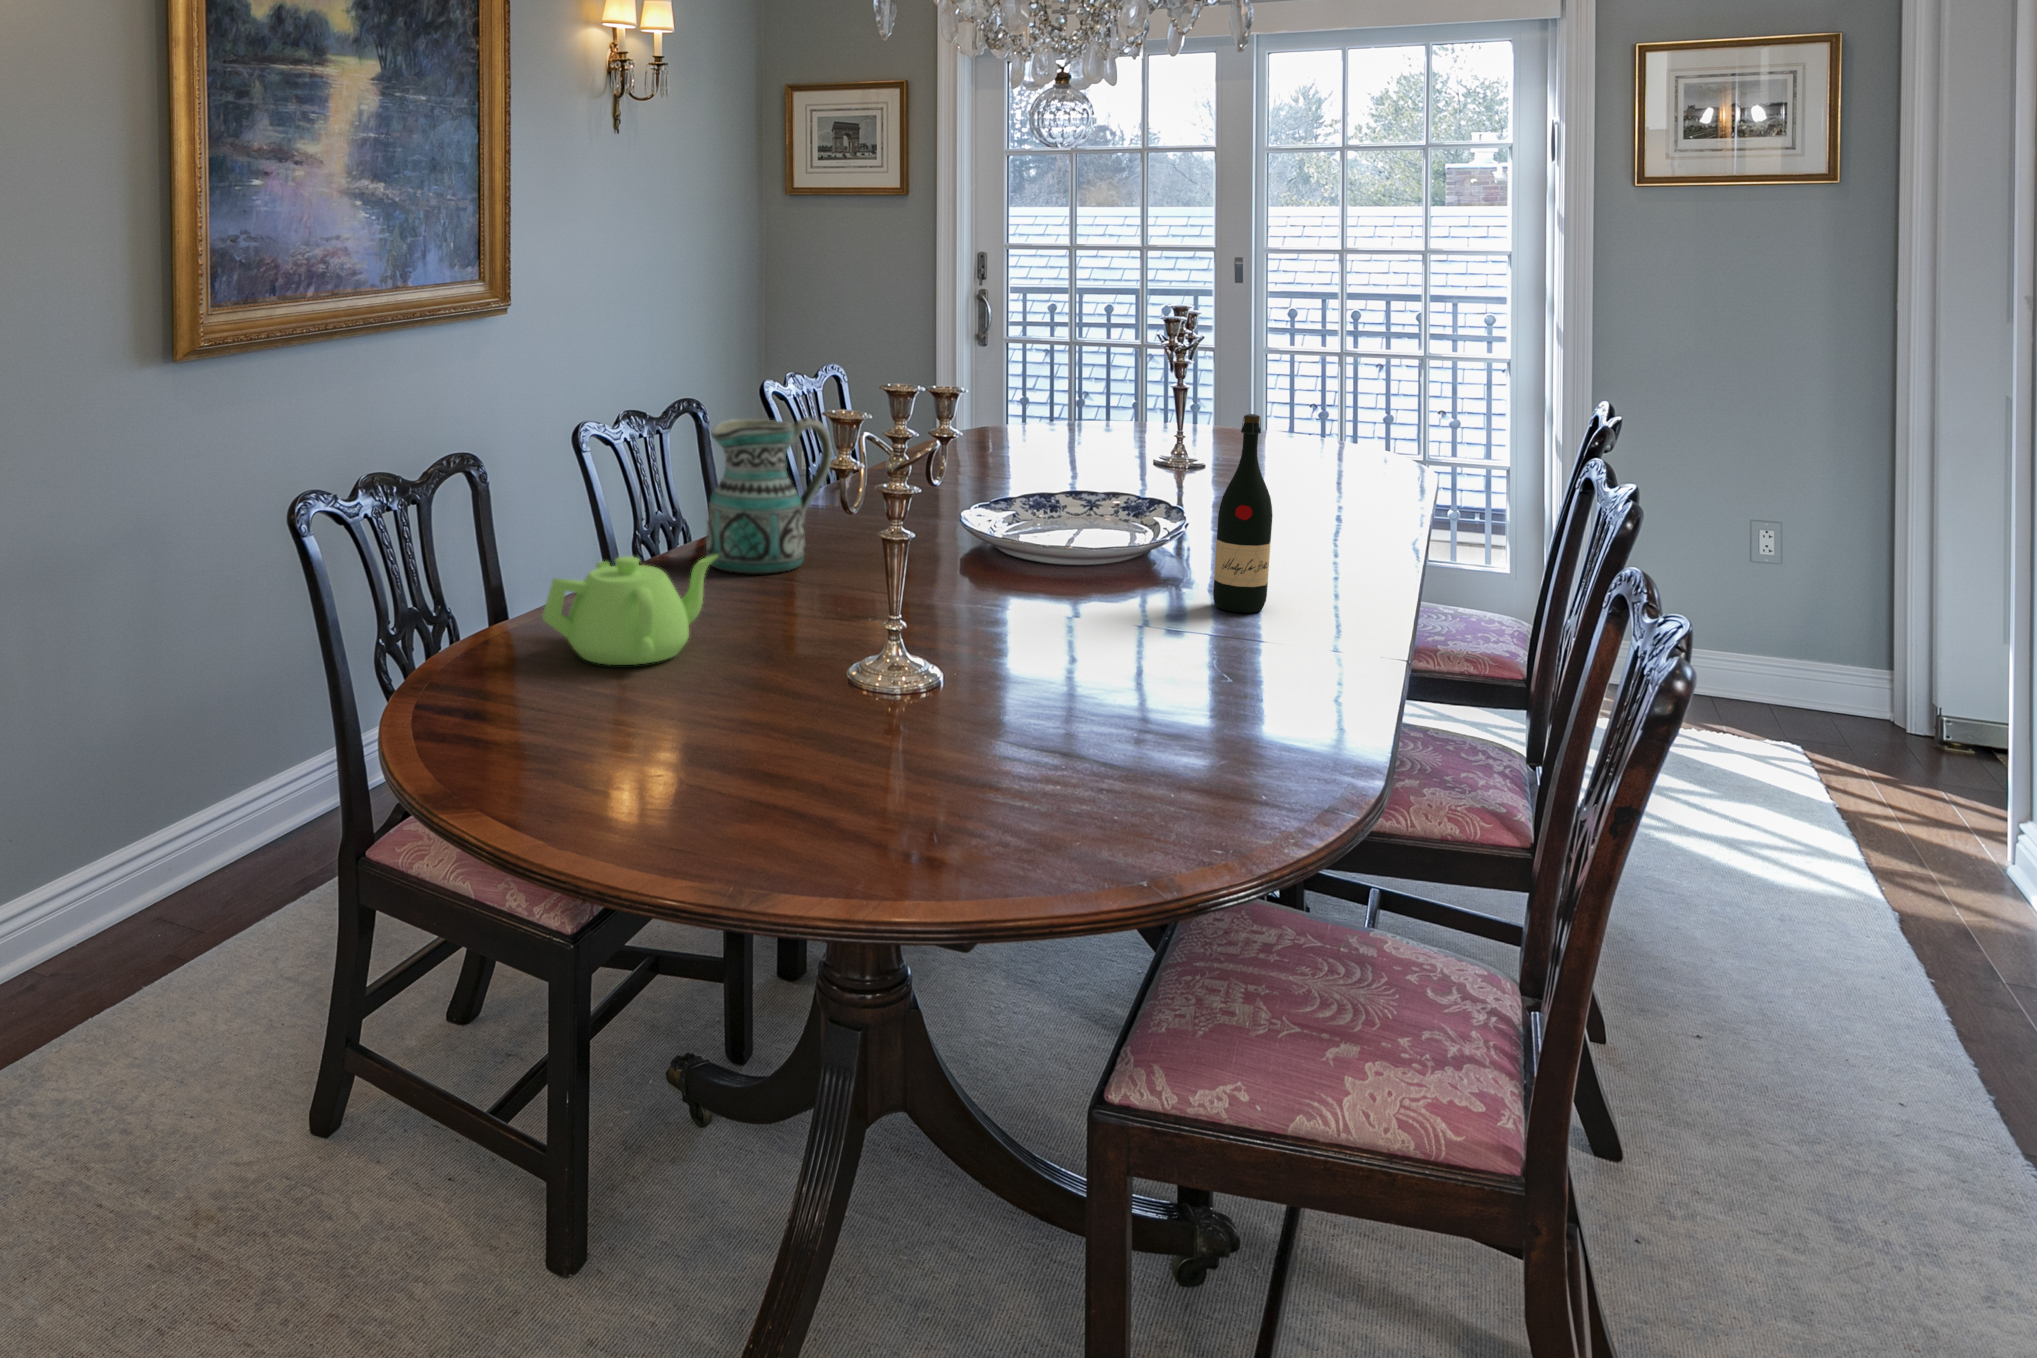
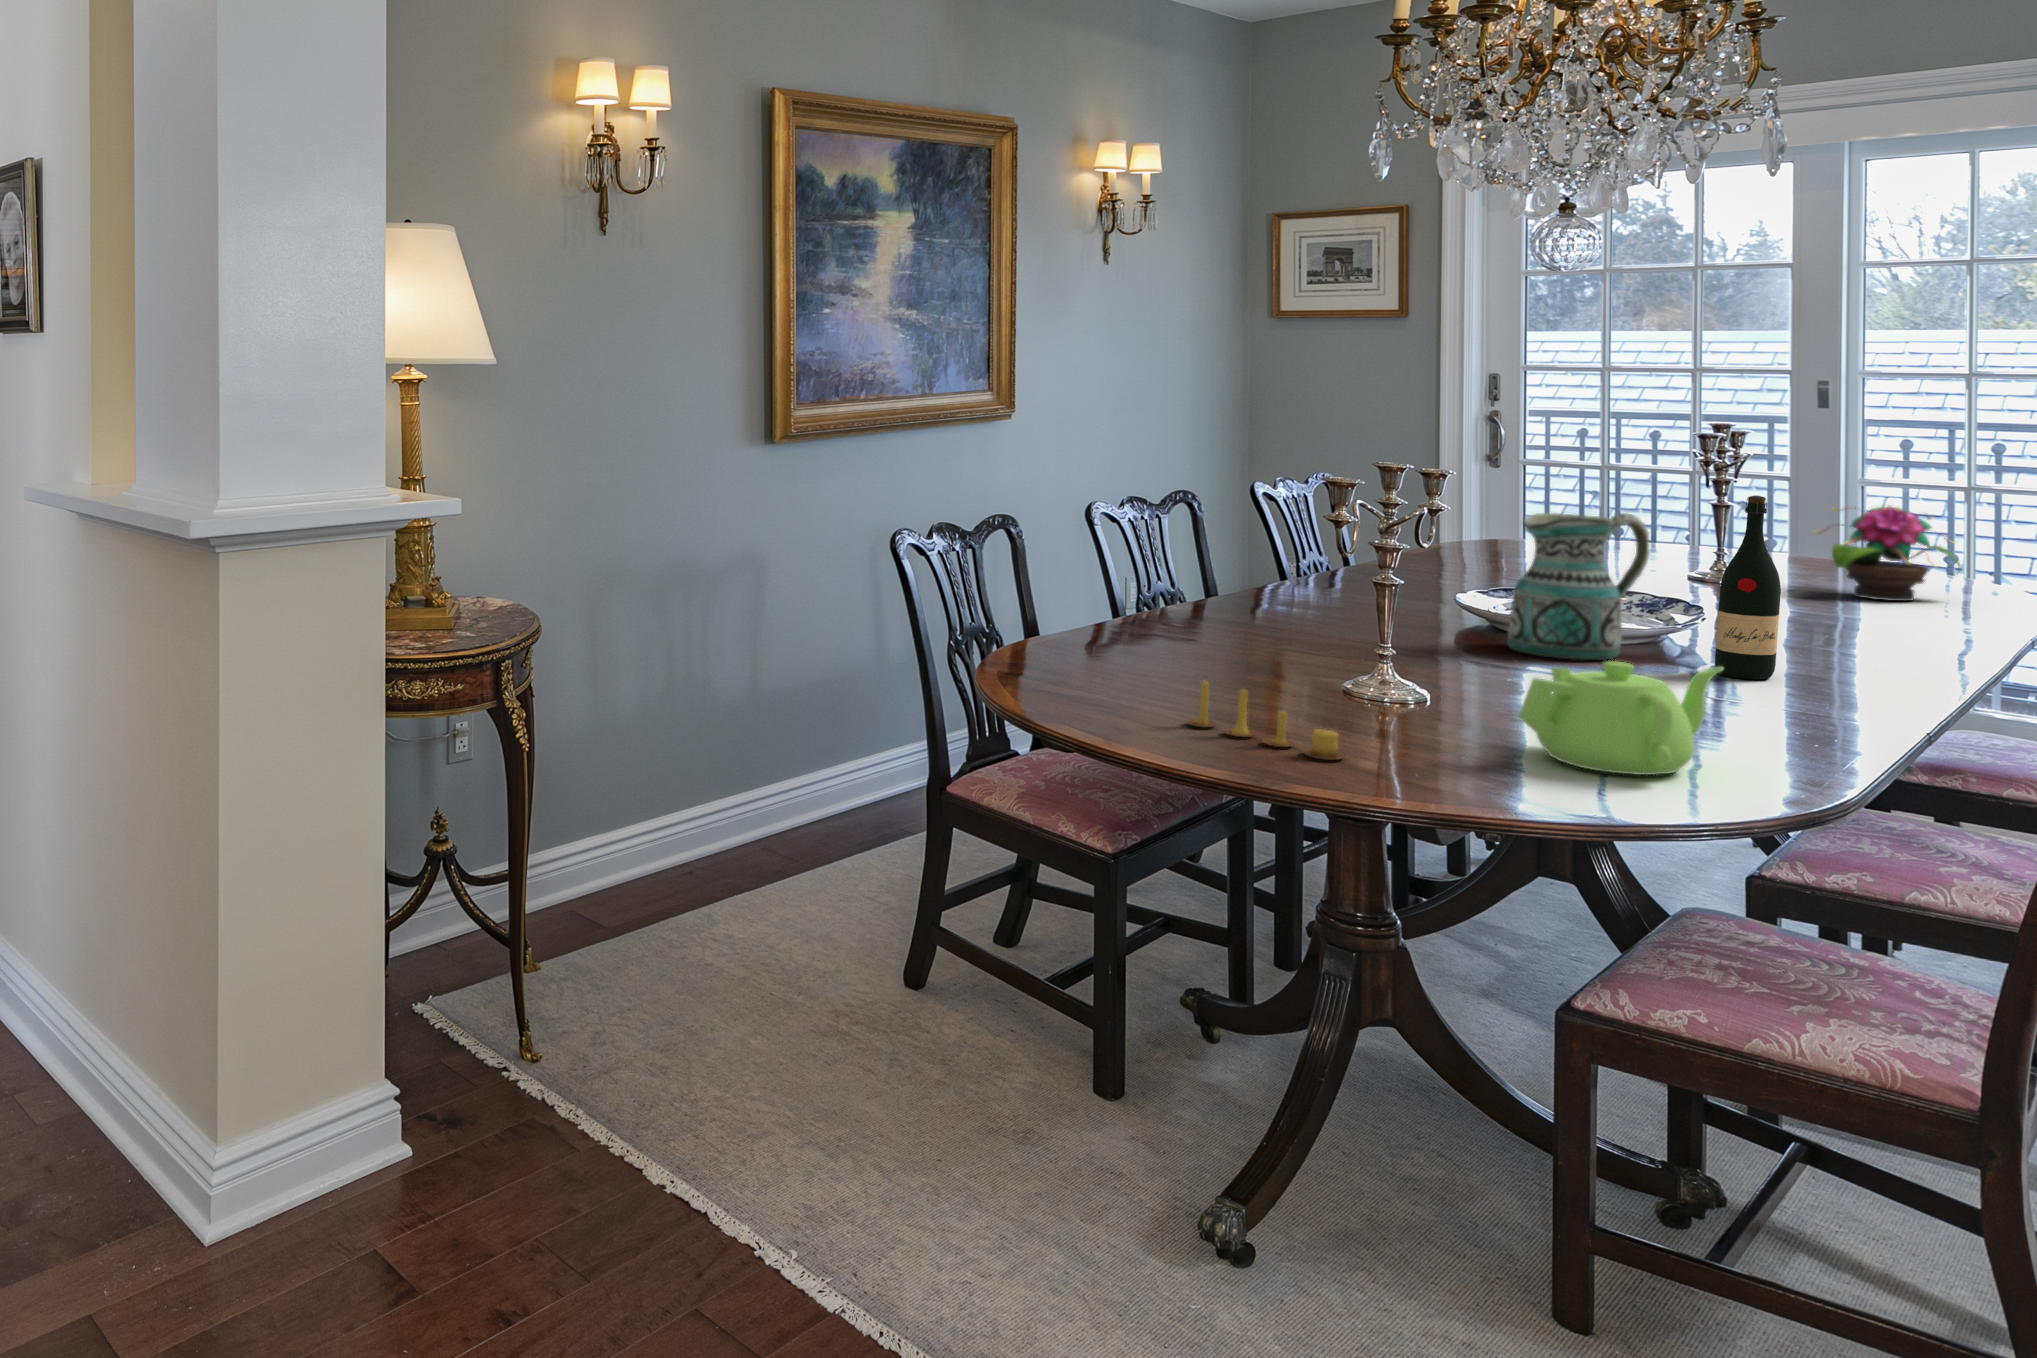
potted flower: none [1265,395,1380,489] -> present [1814,506,1960,601]
ceramic pitcher: present [706,417,832,573] -> present [1508,513,1650,660]
teapot: present [542,555,718,665] -> present [1518,661,1722,775]
candle: none [662,704,855,823] -> present [1187,681,1346,760]

